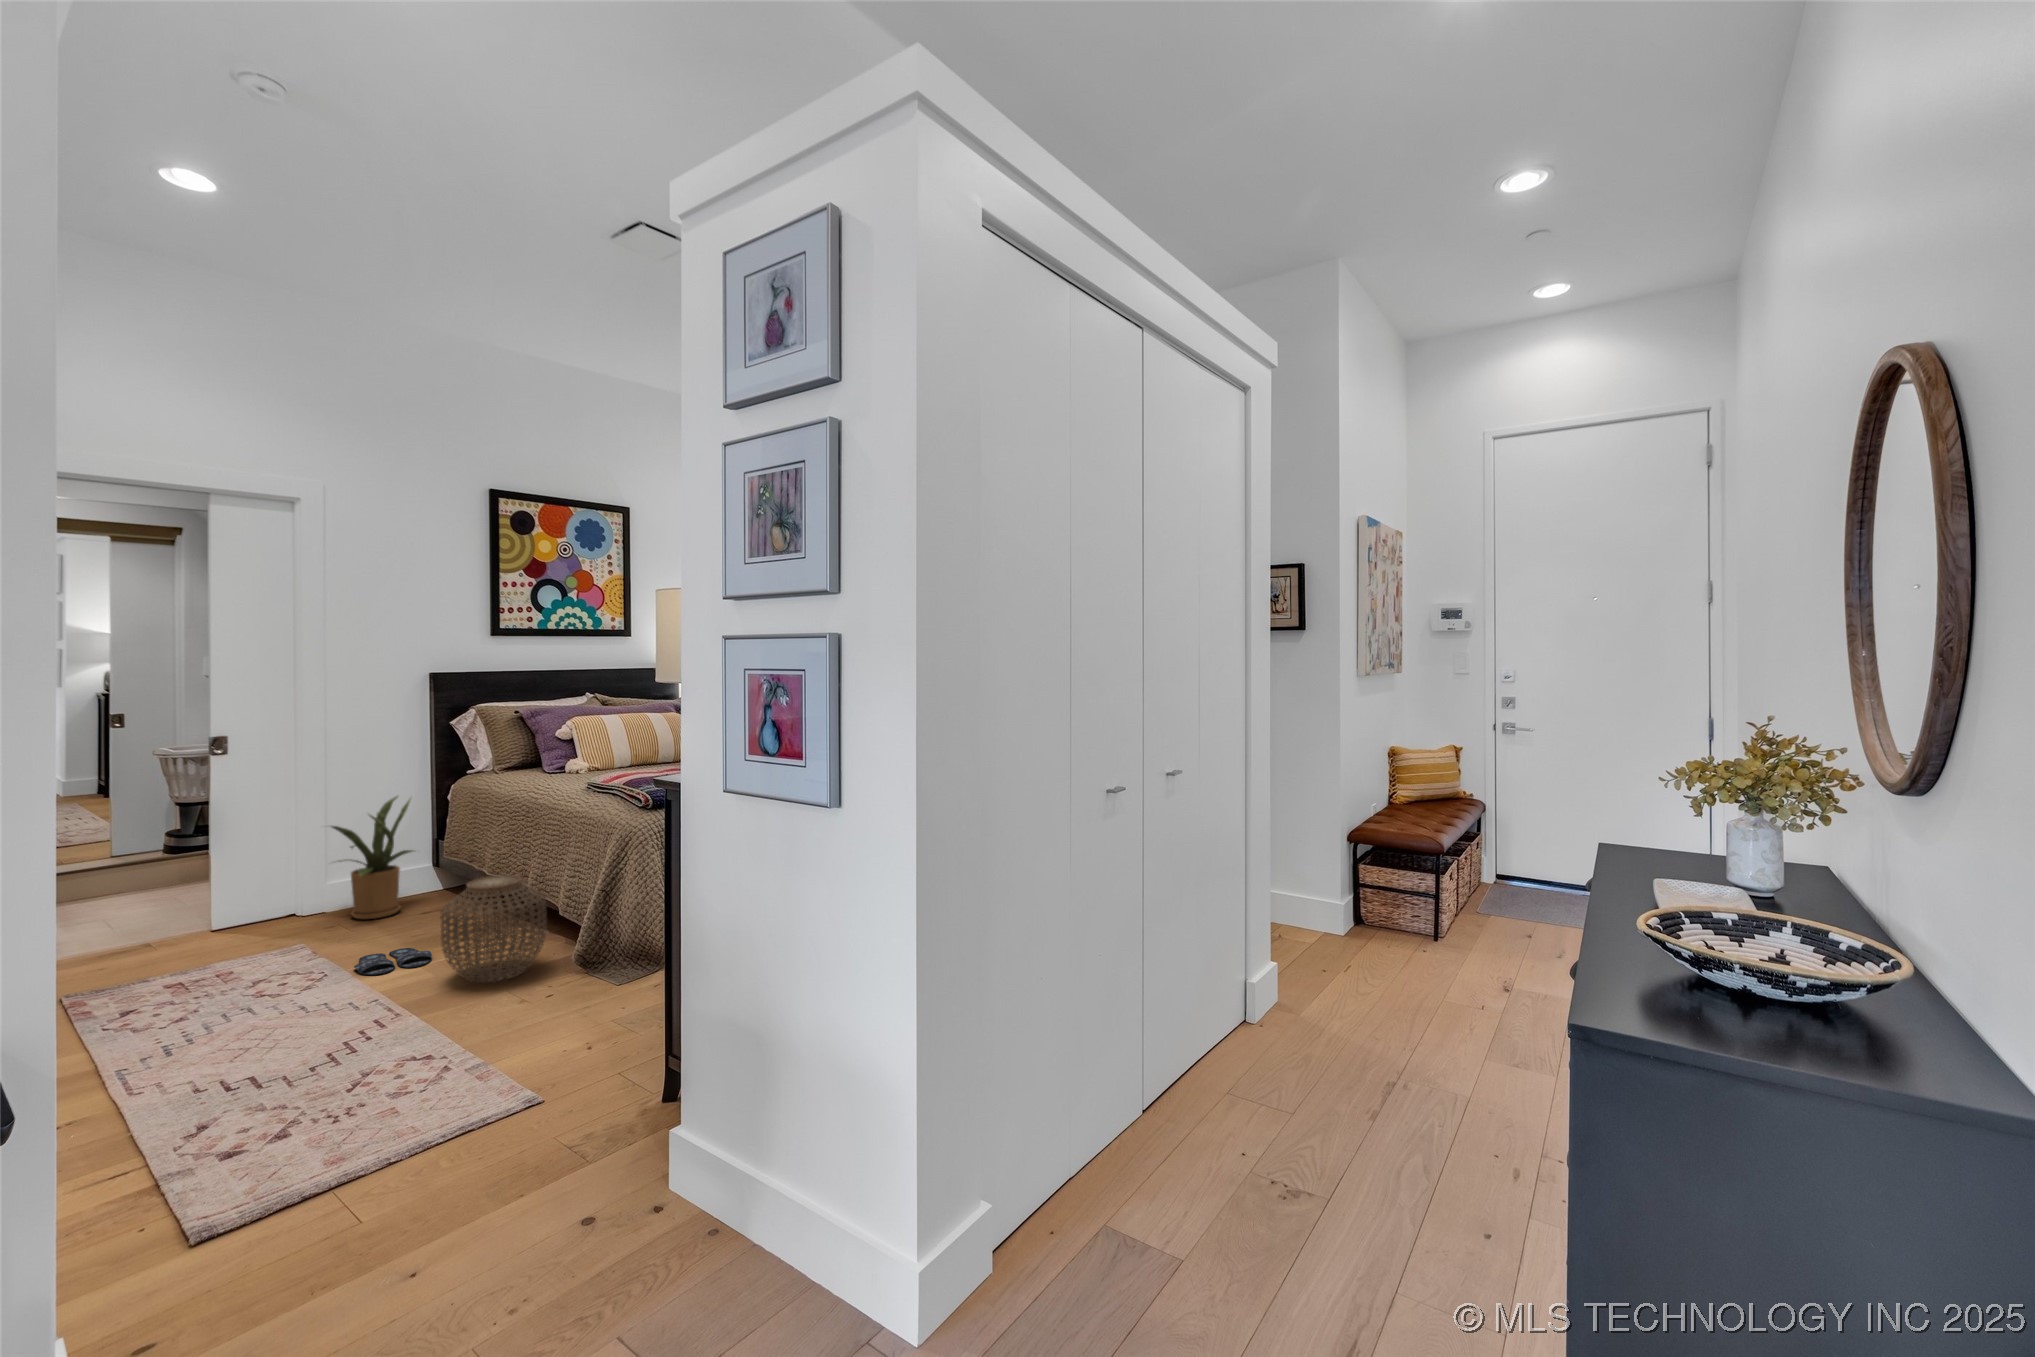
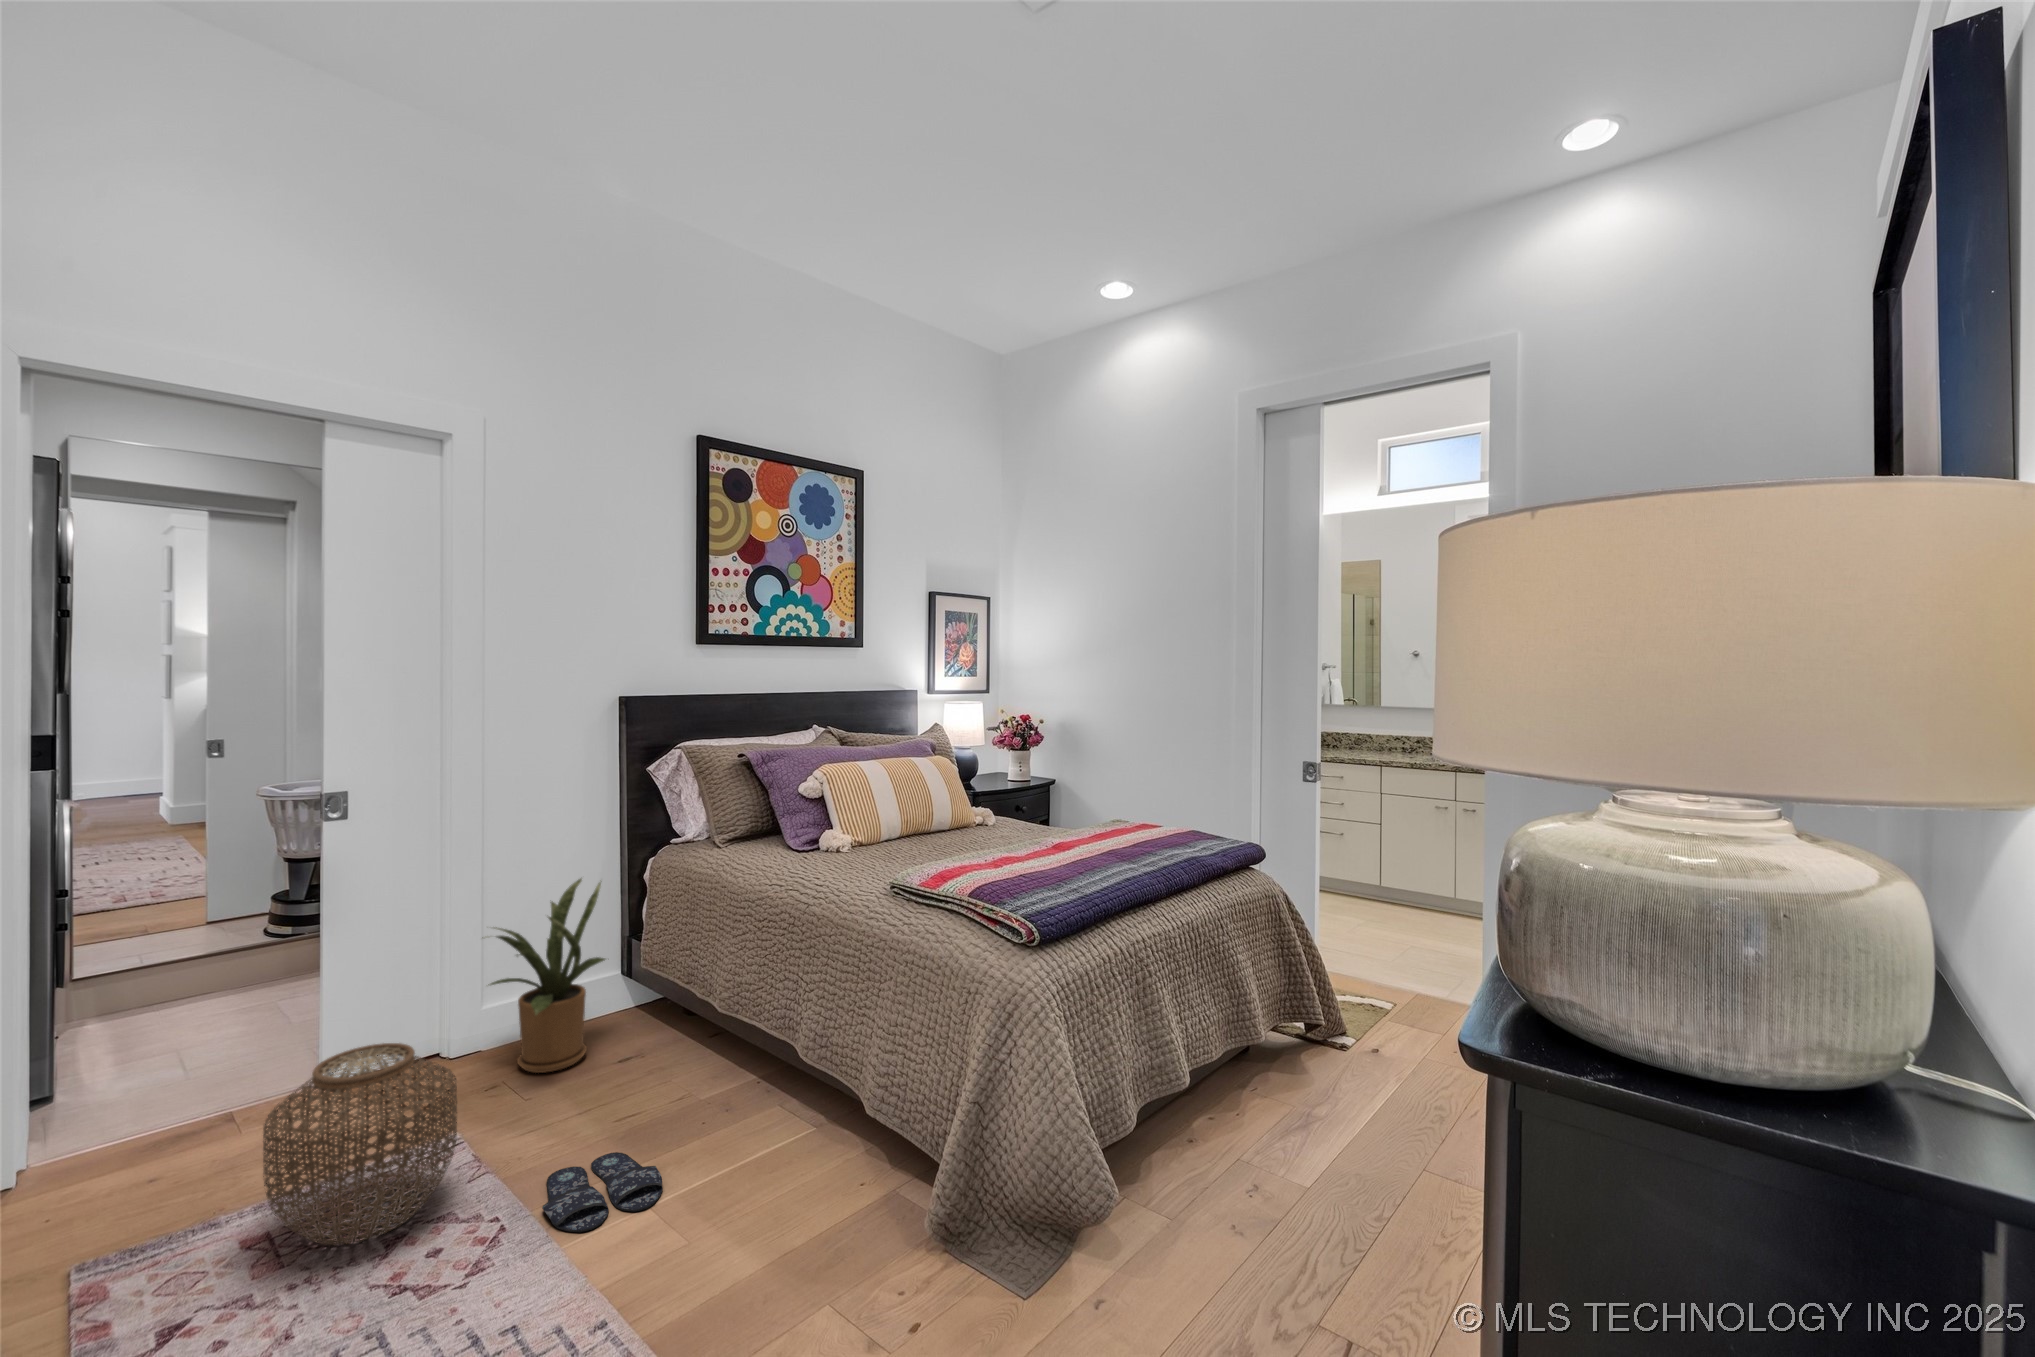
woven basket: present [441,875,547,982] -> present [263,1043,457,1244]

